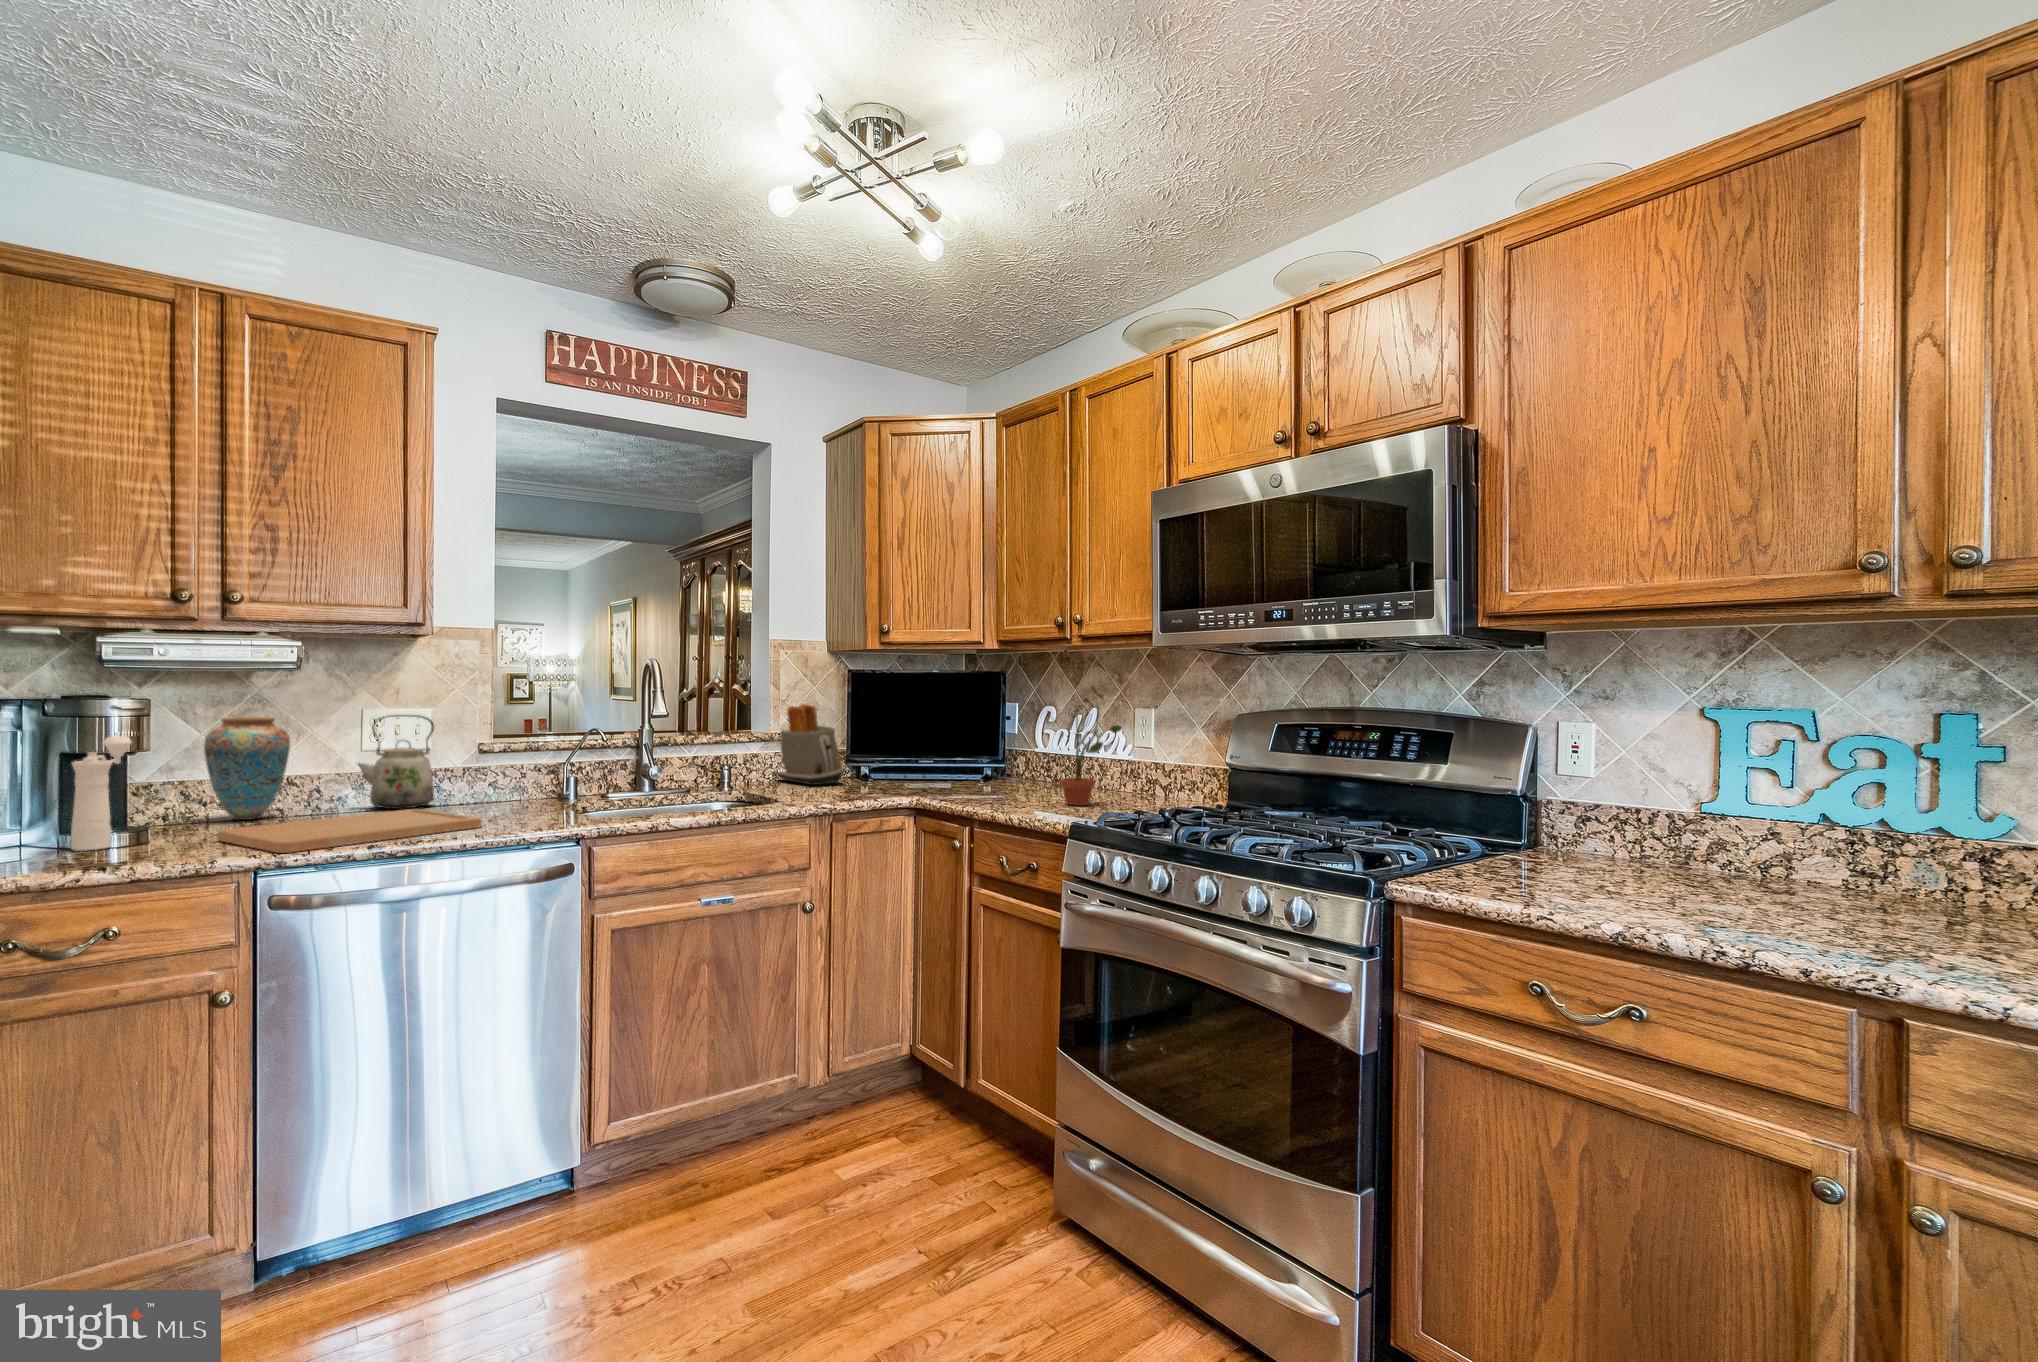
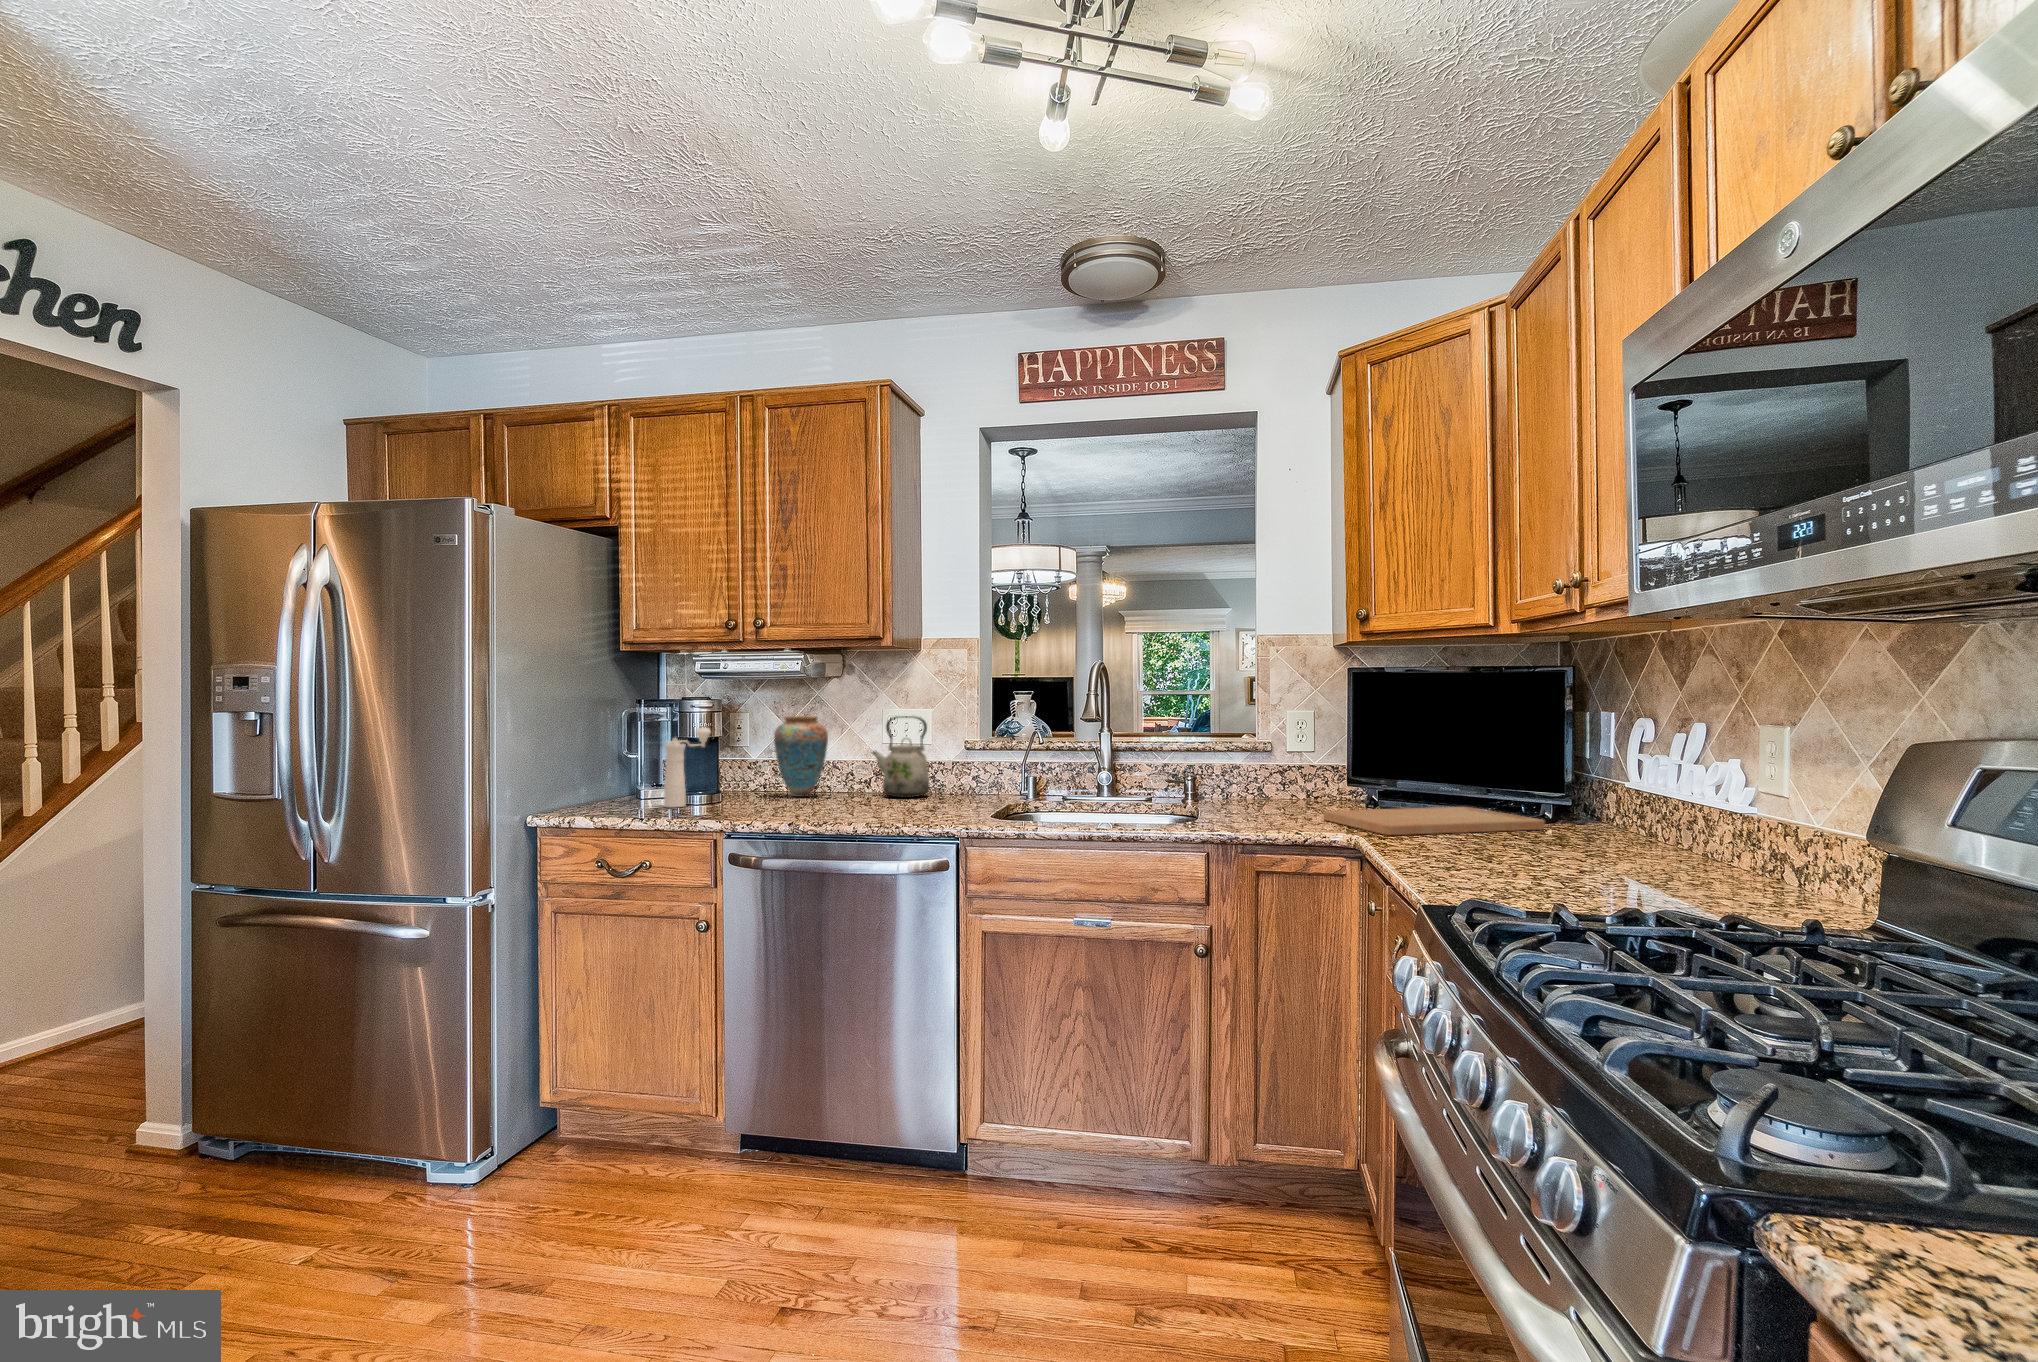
potted plant: present [1055,687,1122,806] -> none [1518,676,1661,865]
toaster: present [776,704,844,785] -> none [1269,710,1334,807]
cutting board: present [218,809,482,853] -> present [1323,807,1545,835]

